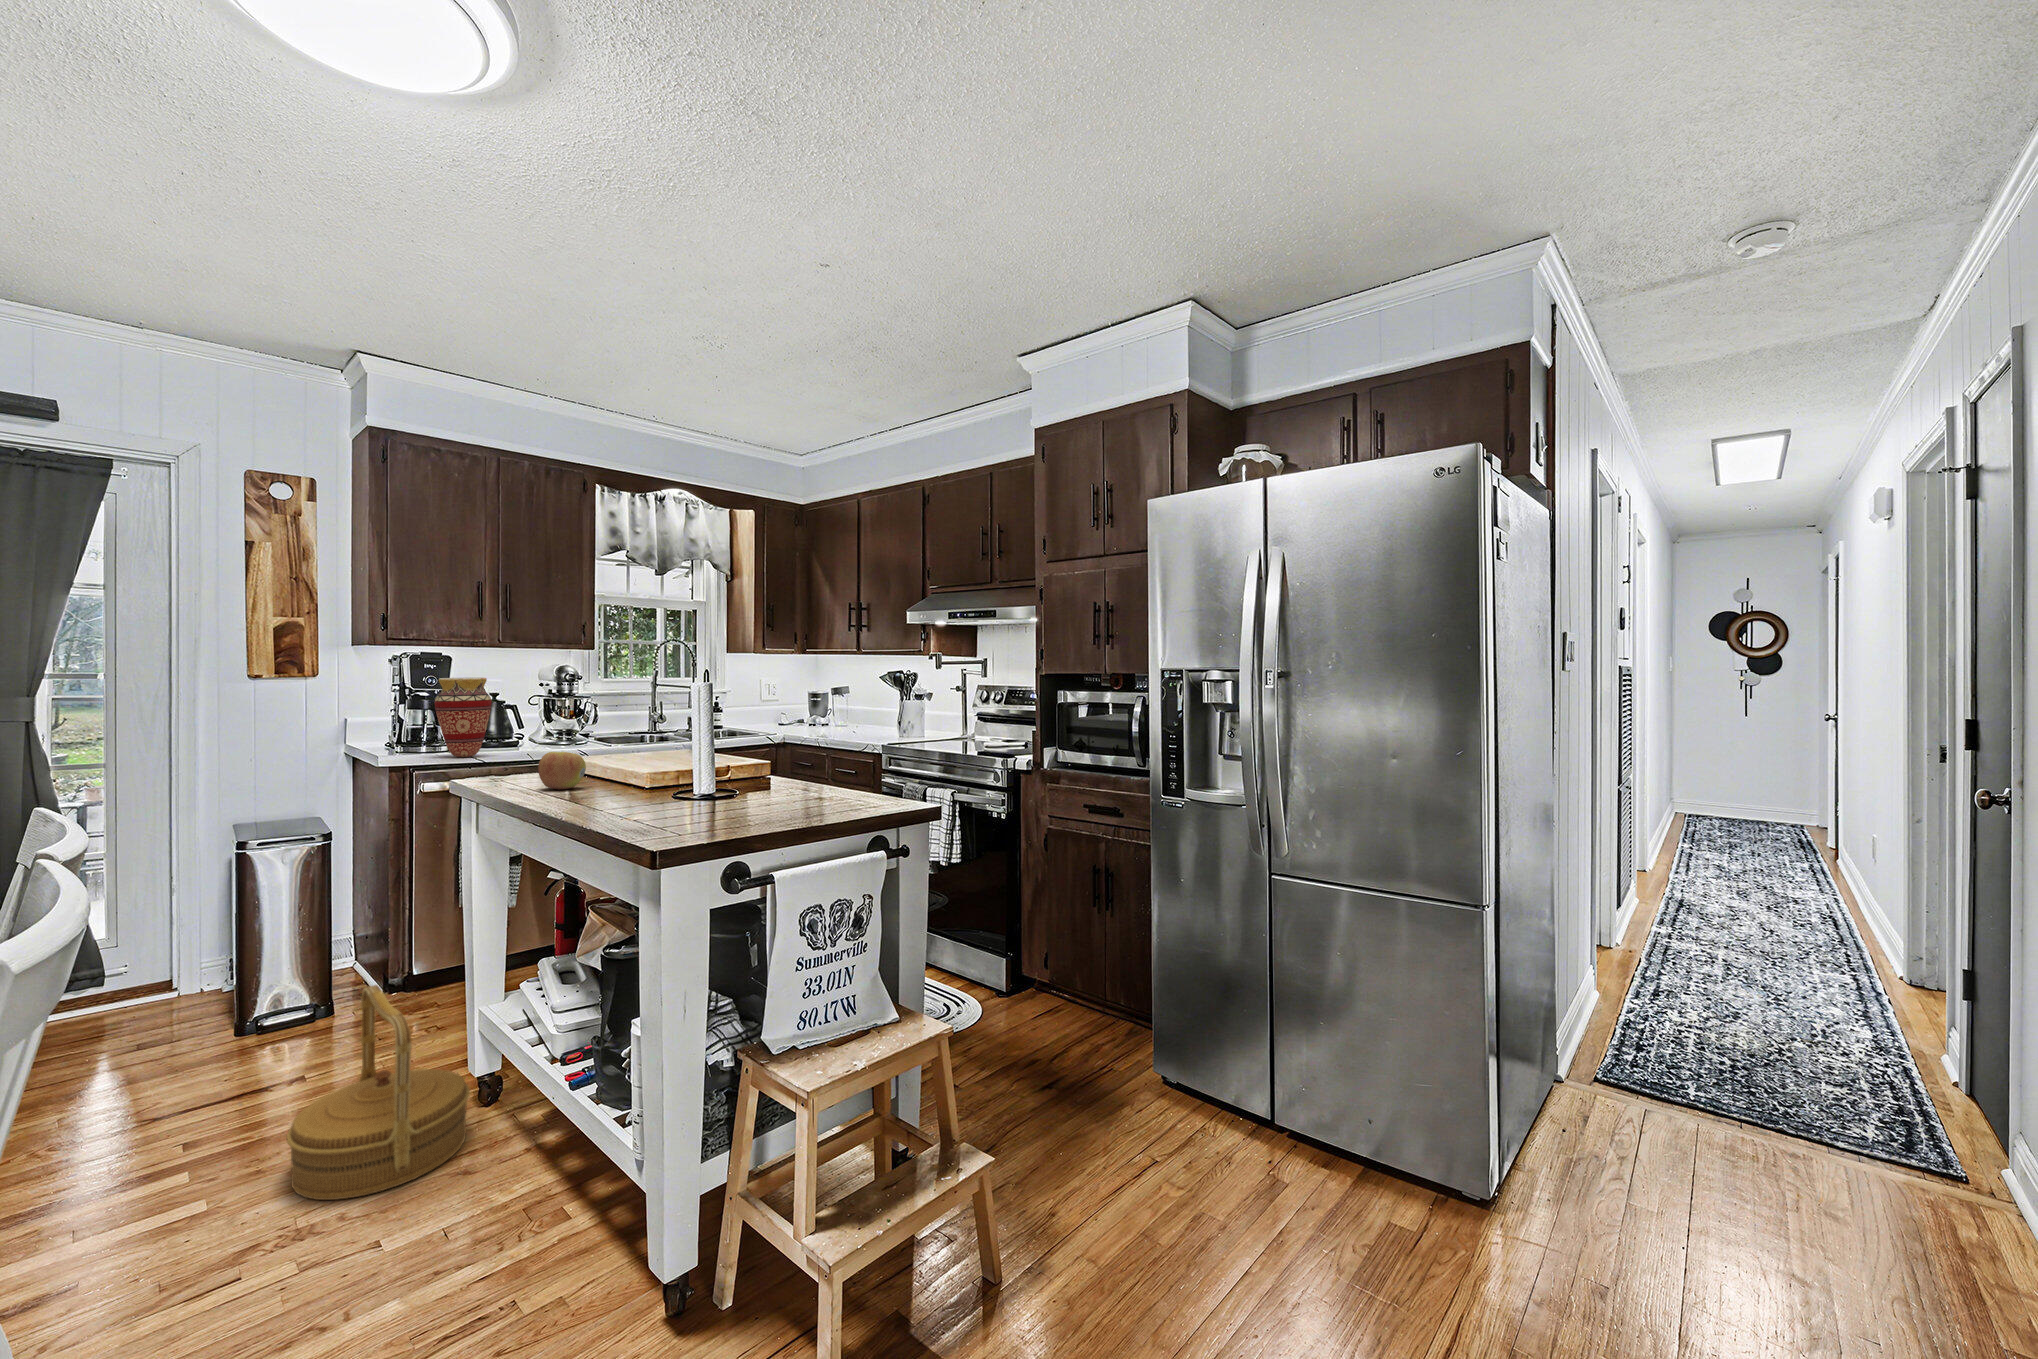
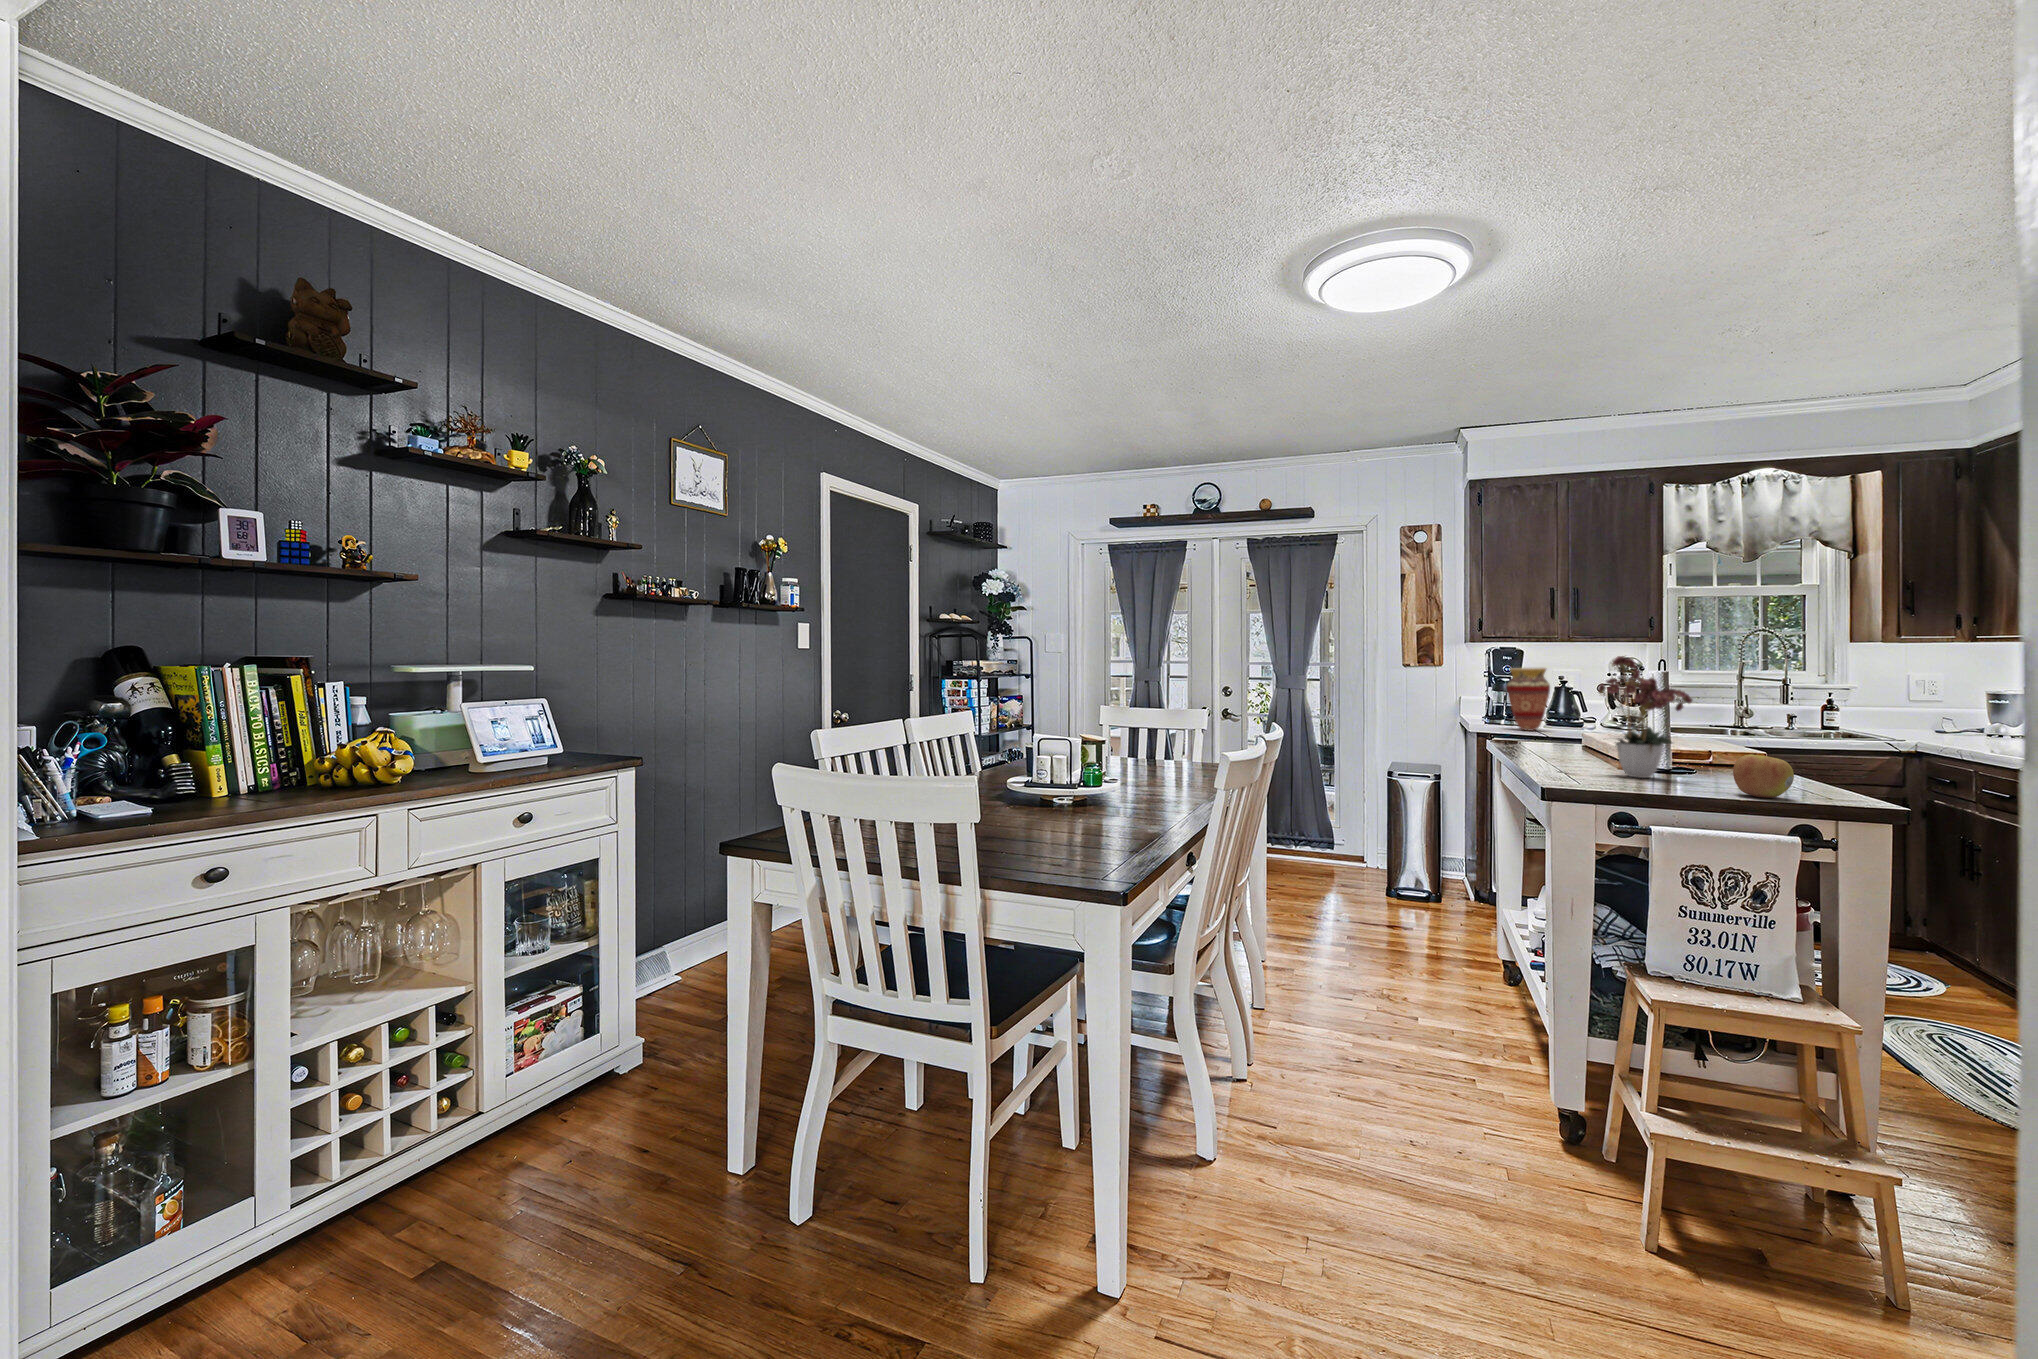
flower arrangement: none [658,653,771,810] -> present [1598,656,1692,778]
apple: present [538,752,586,789] -> present [1733,755,1794,798]
woven basket: present [286,985,470,1200] -> none [1386,872,1492,1000]

